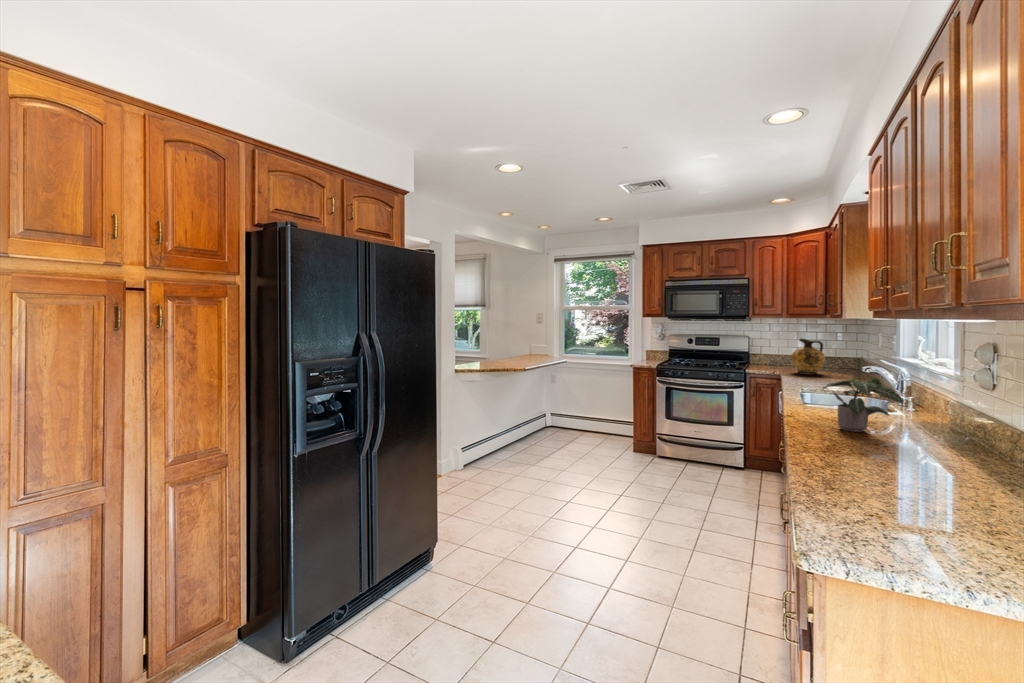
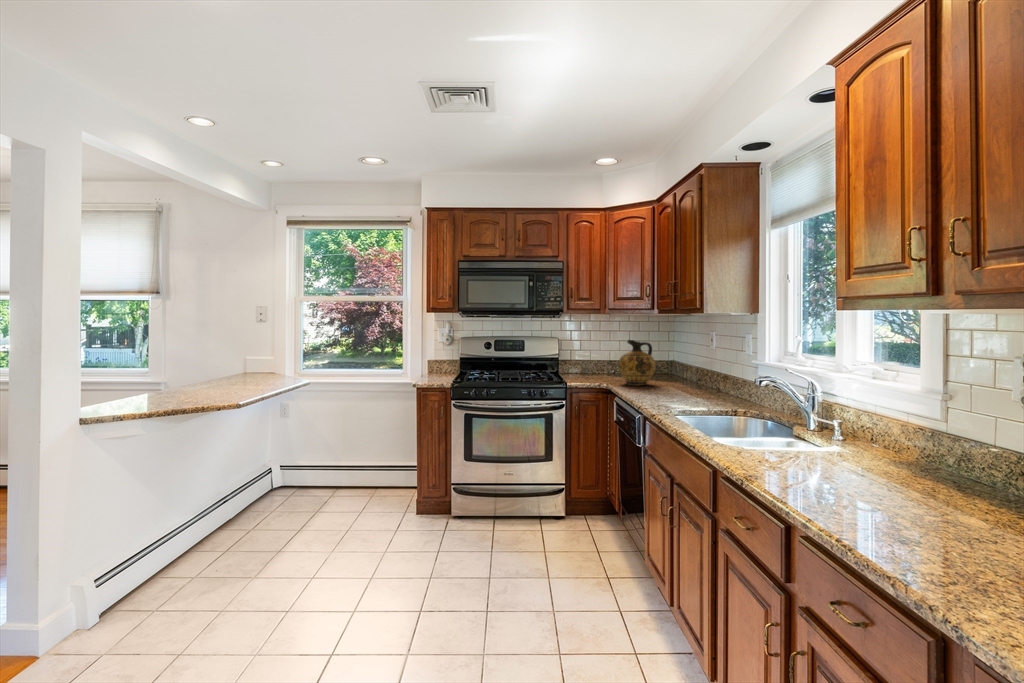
potted plant: present [823,378,903,432] -> none [806,398,930,498]

